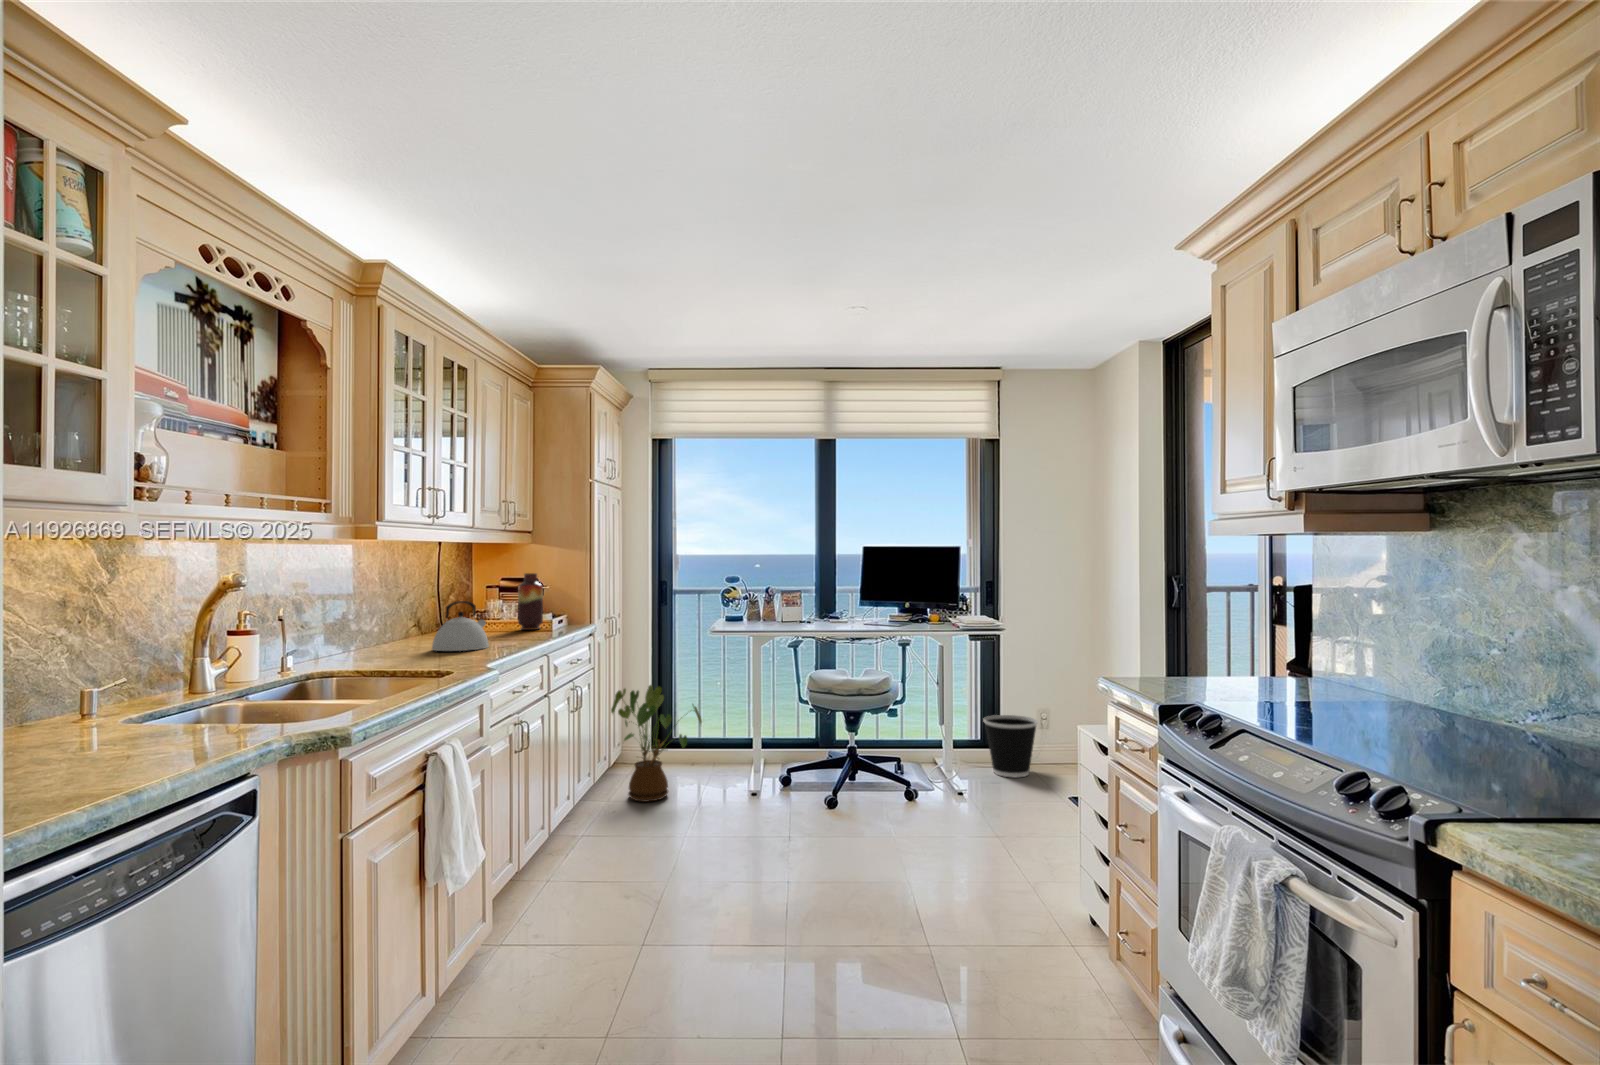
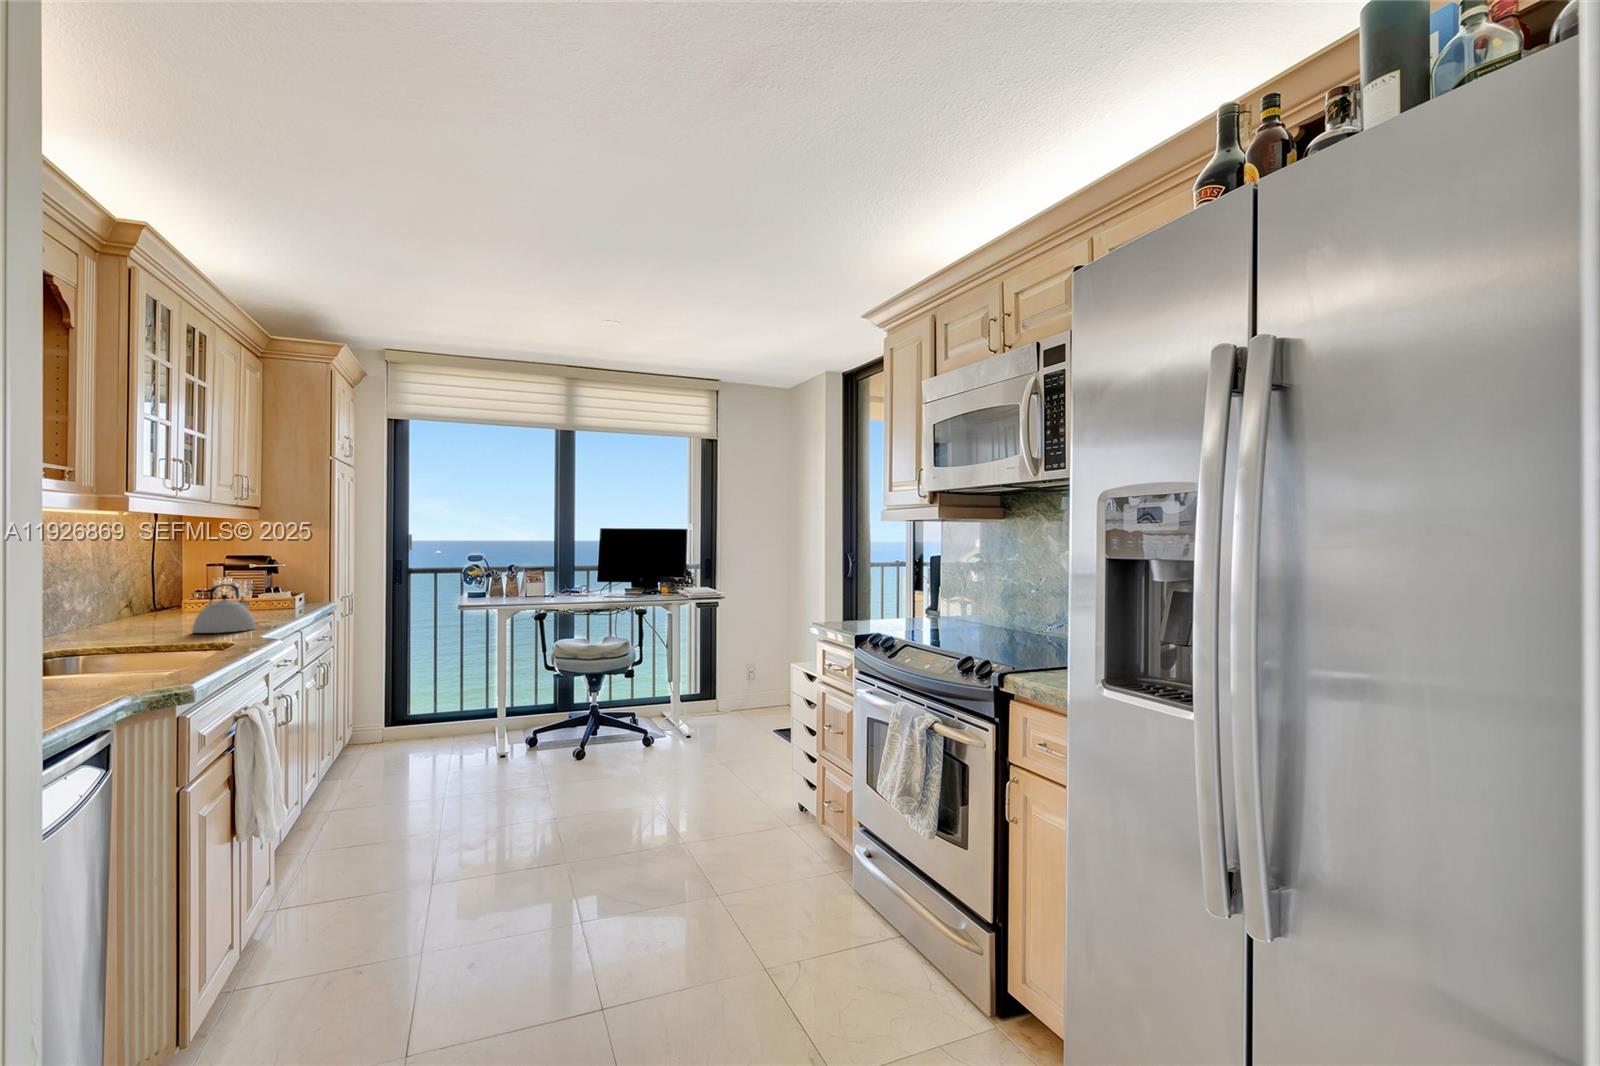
vase: present [518,573,543,630] -> none [266,557,293,613]
house plant: present [611,685,702,802] -> none [355,664,452,773]
wastebasket: present [983,715,1038,777] -> none [702,671,746,721]

